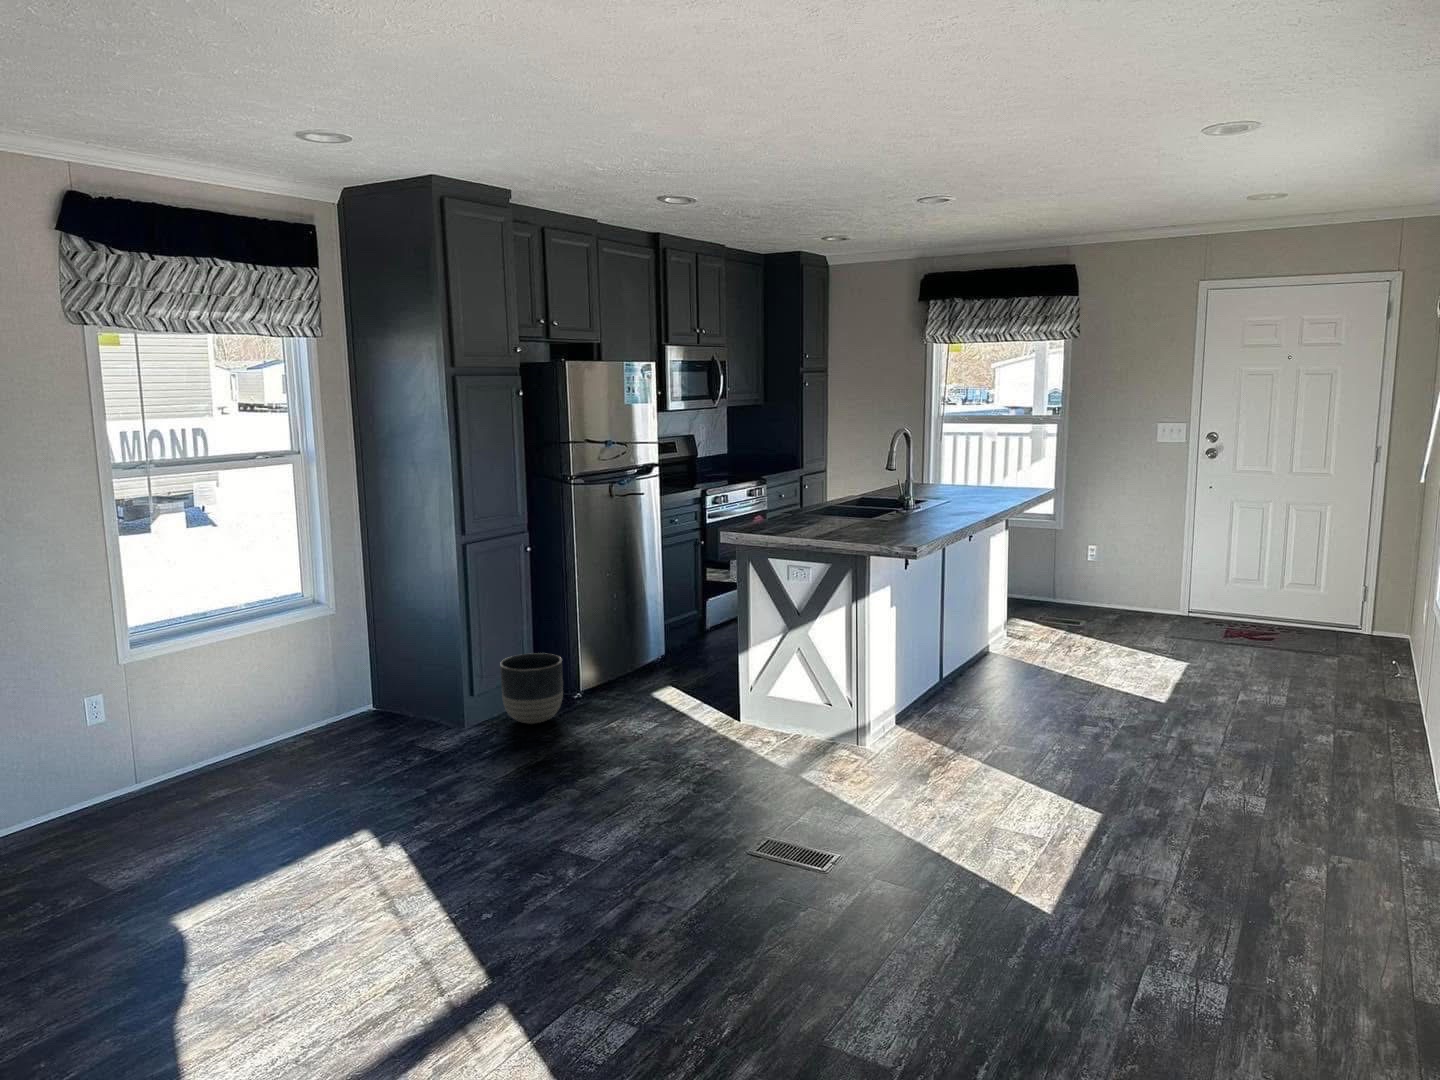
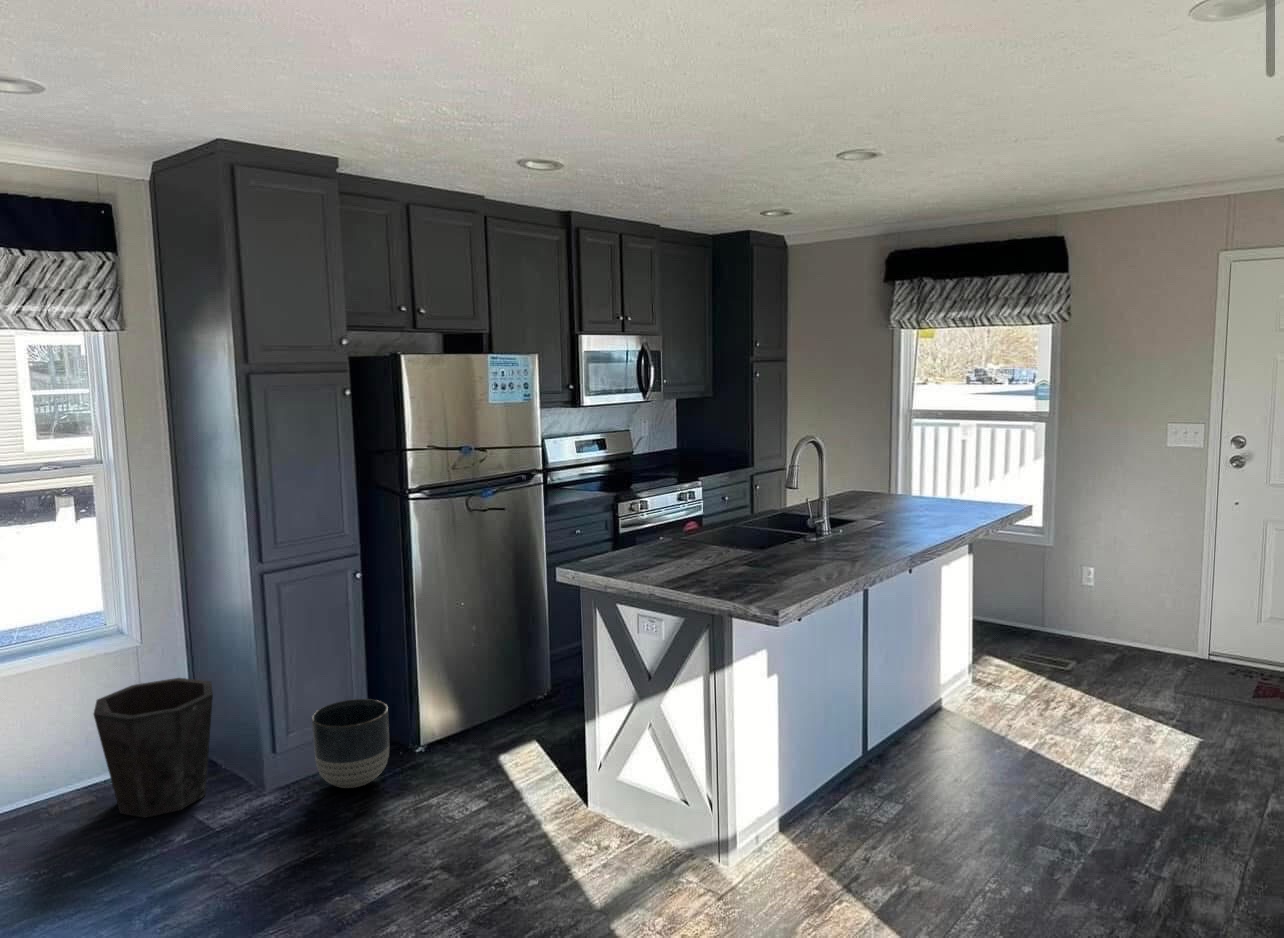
waste bin: none [317,640,418,750] -> present [94,678,213,818]

